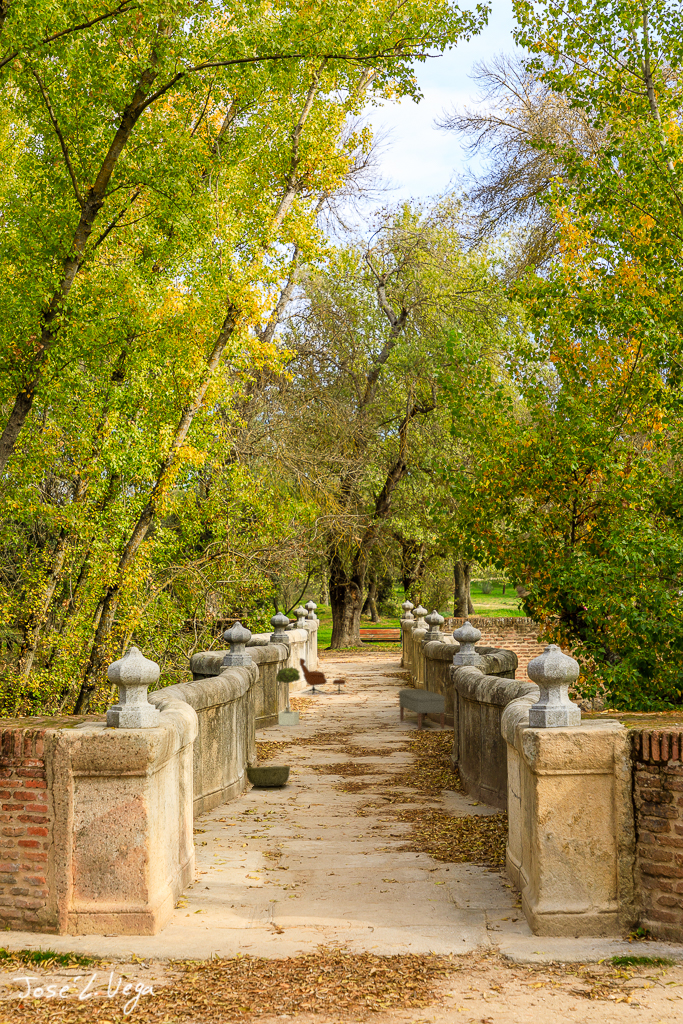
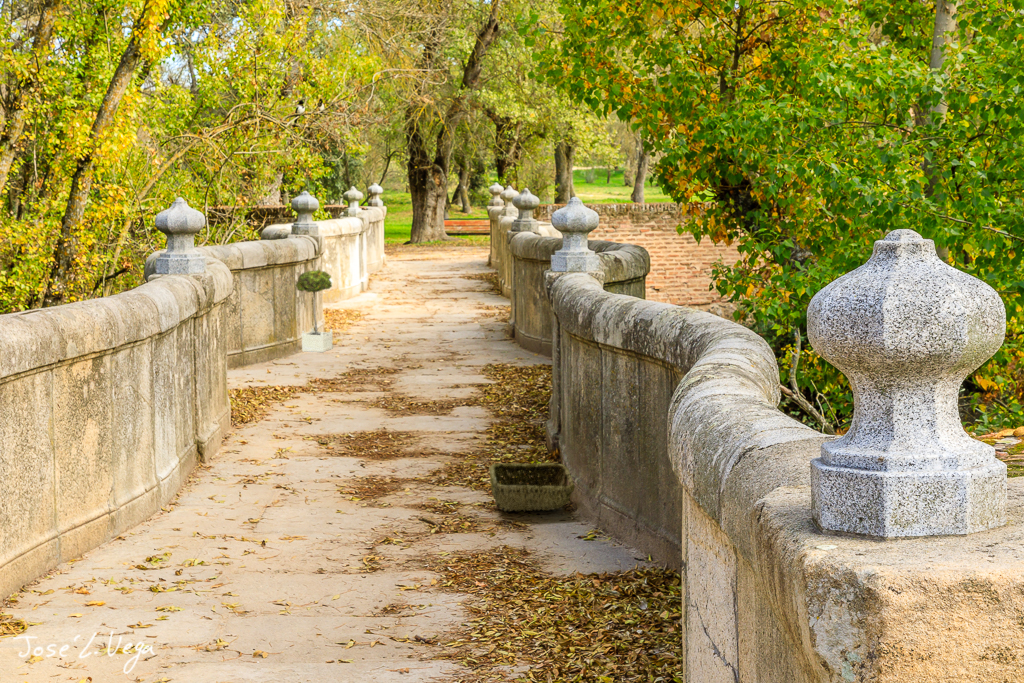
lounge chair: present [300,658,345,693] -> none [354,254,417,301]
bench: present [399,689,445,730] -> none [474,301,539,360]
woven basket: present [246,766,290,786] -> present [489,463,575,511]

